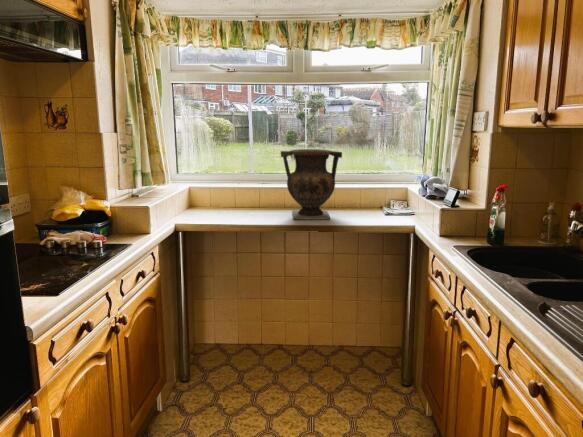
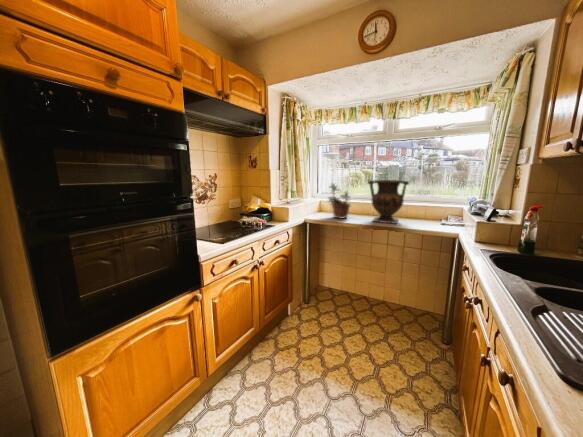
potted plant: none [210,151,253,219] -> present [329,184,350,218]

